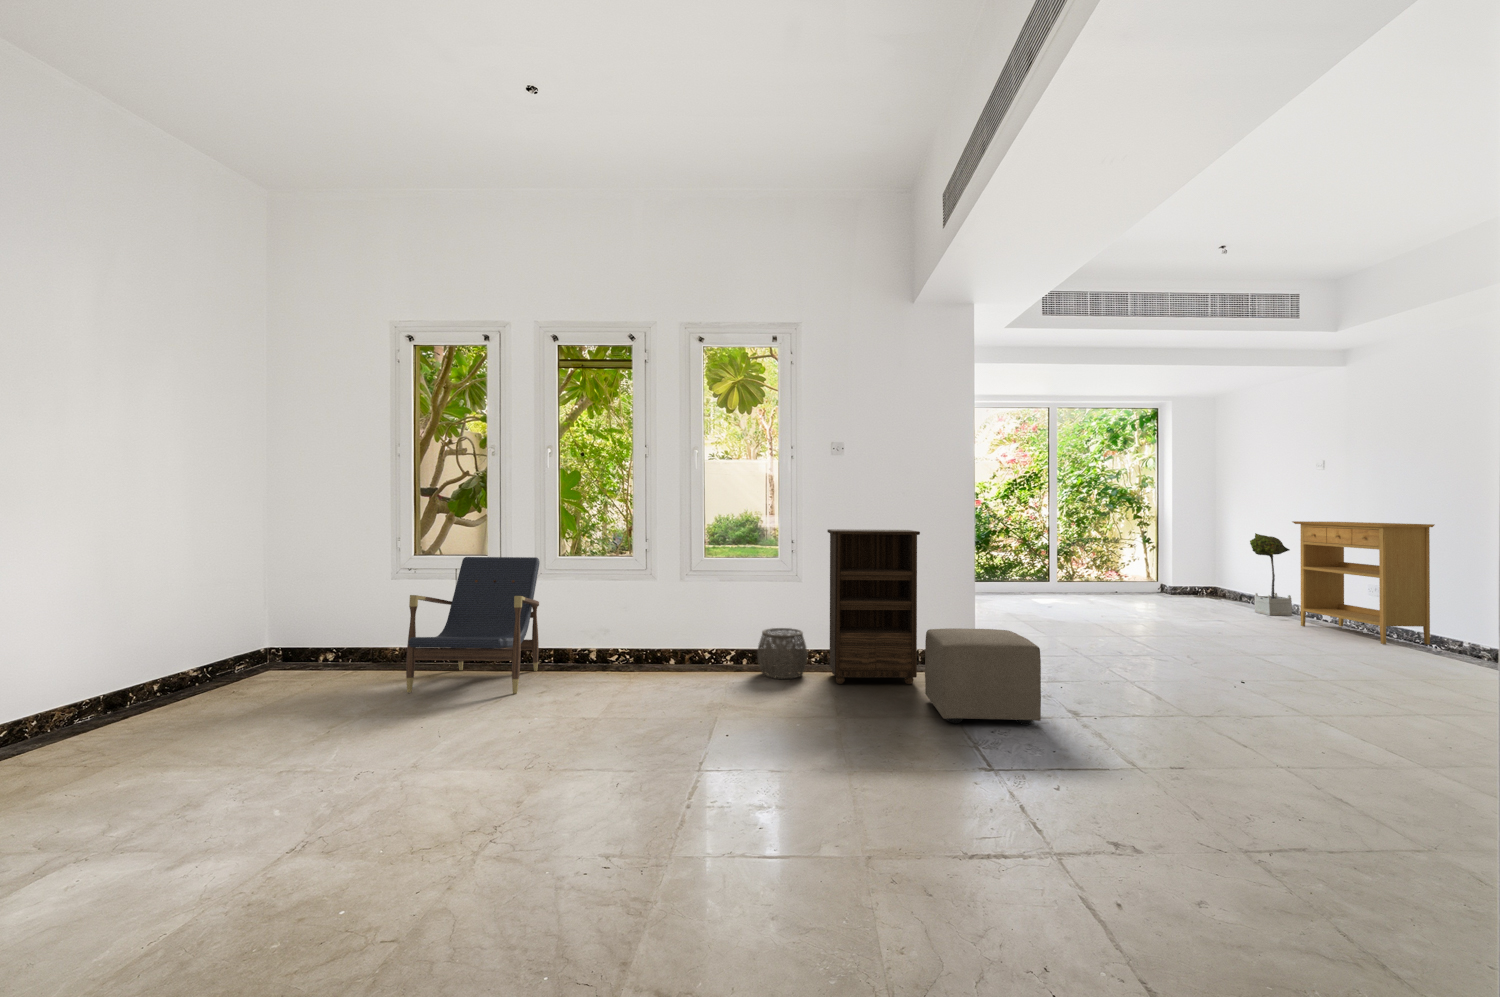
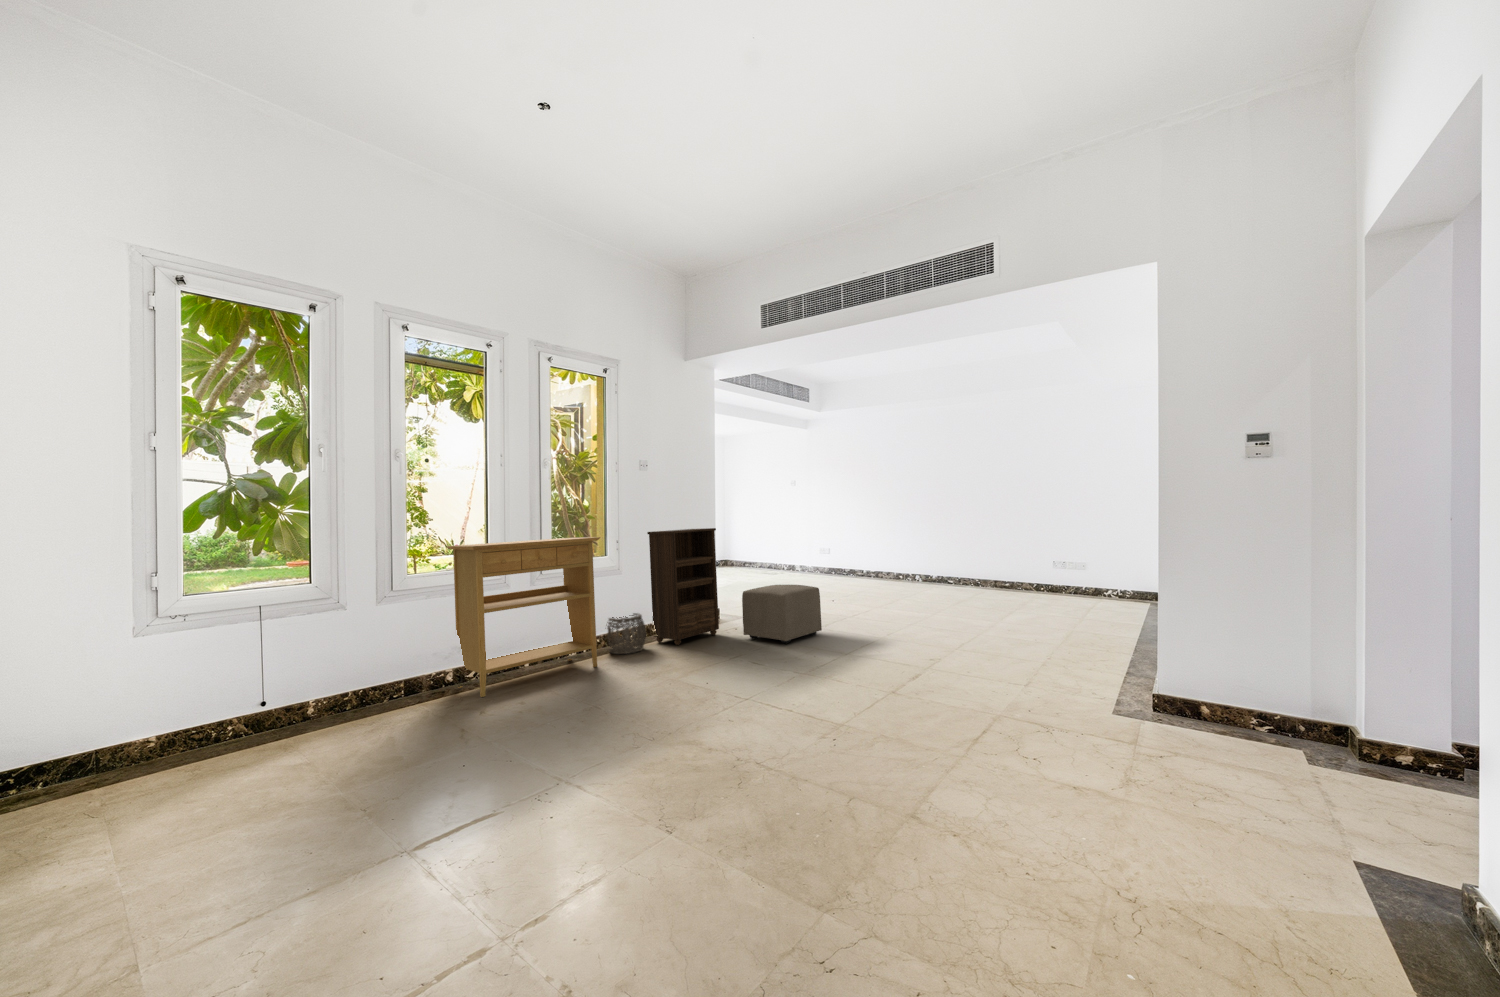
console table: present [1293,521,1434,644] -> present [446,537,600,697]
potted tree: present [1250,533,1292,616] -> none [757,526,779,572]
lounge chair: present [406,557,540,694] -> none [276,583,444,766]

